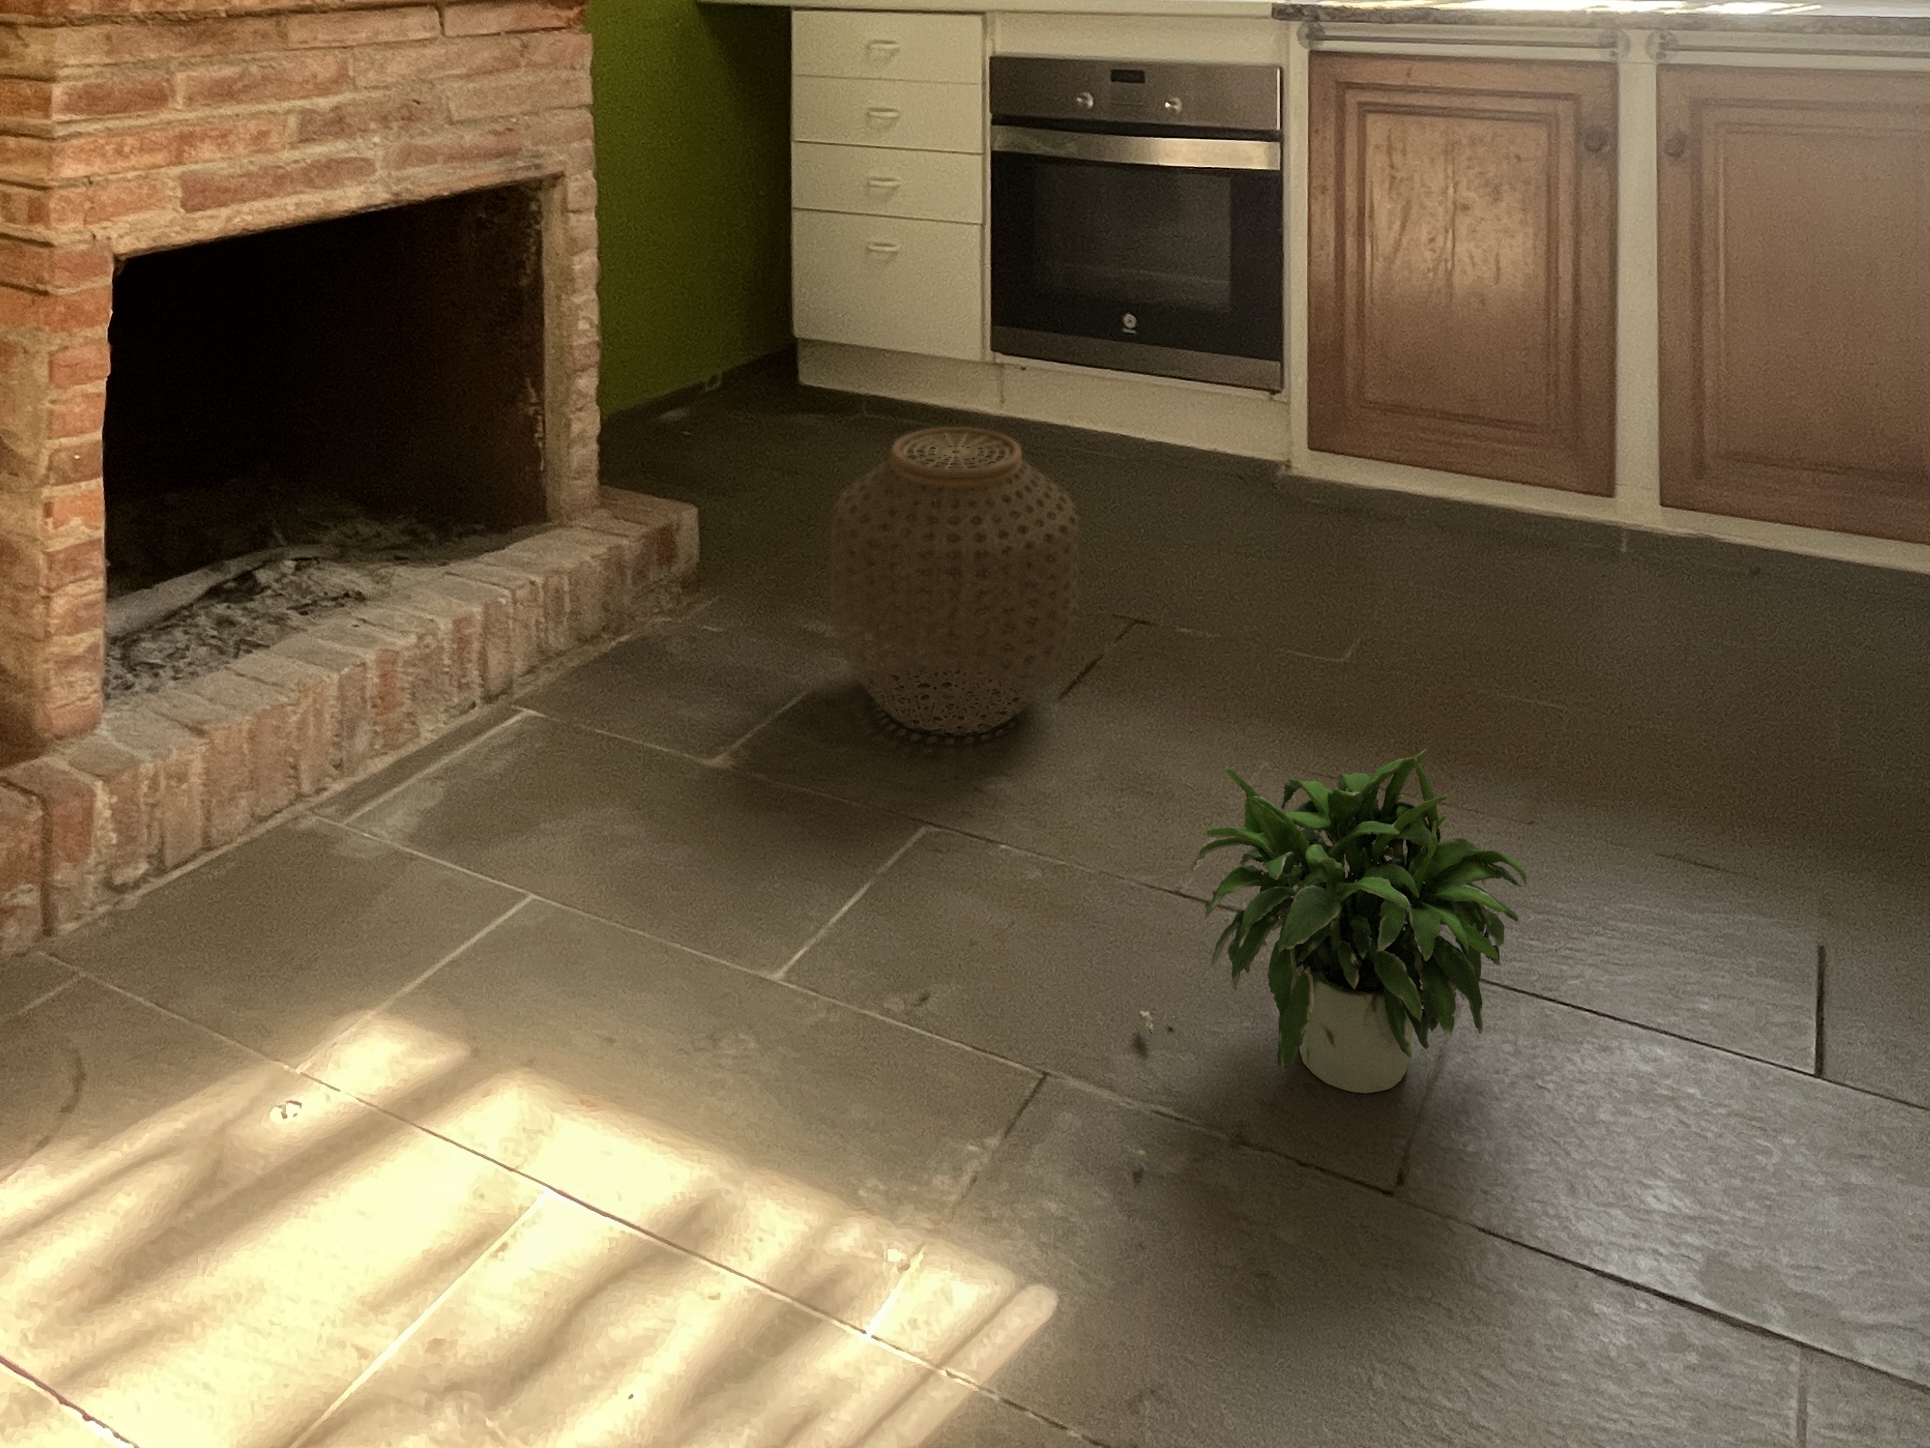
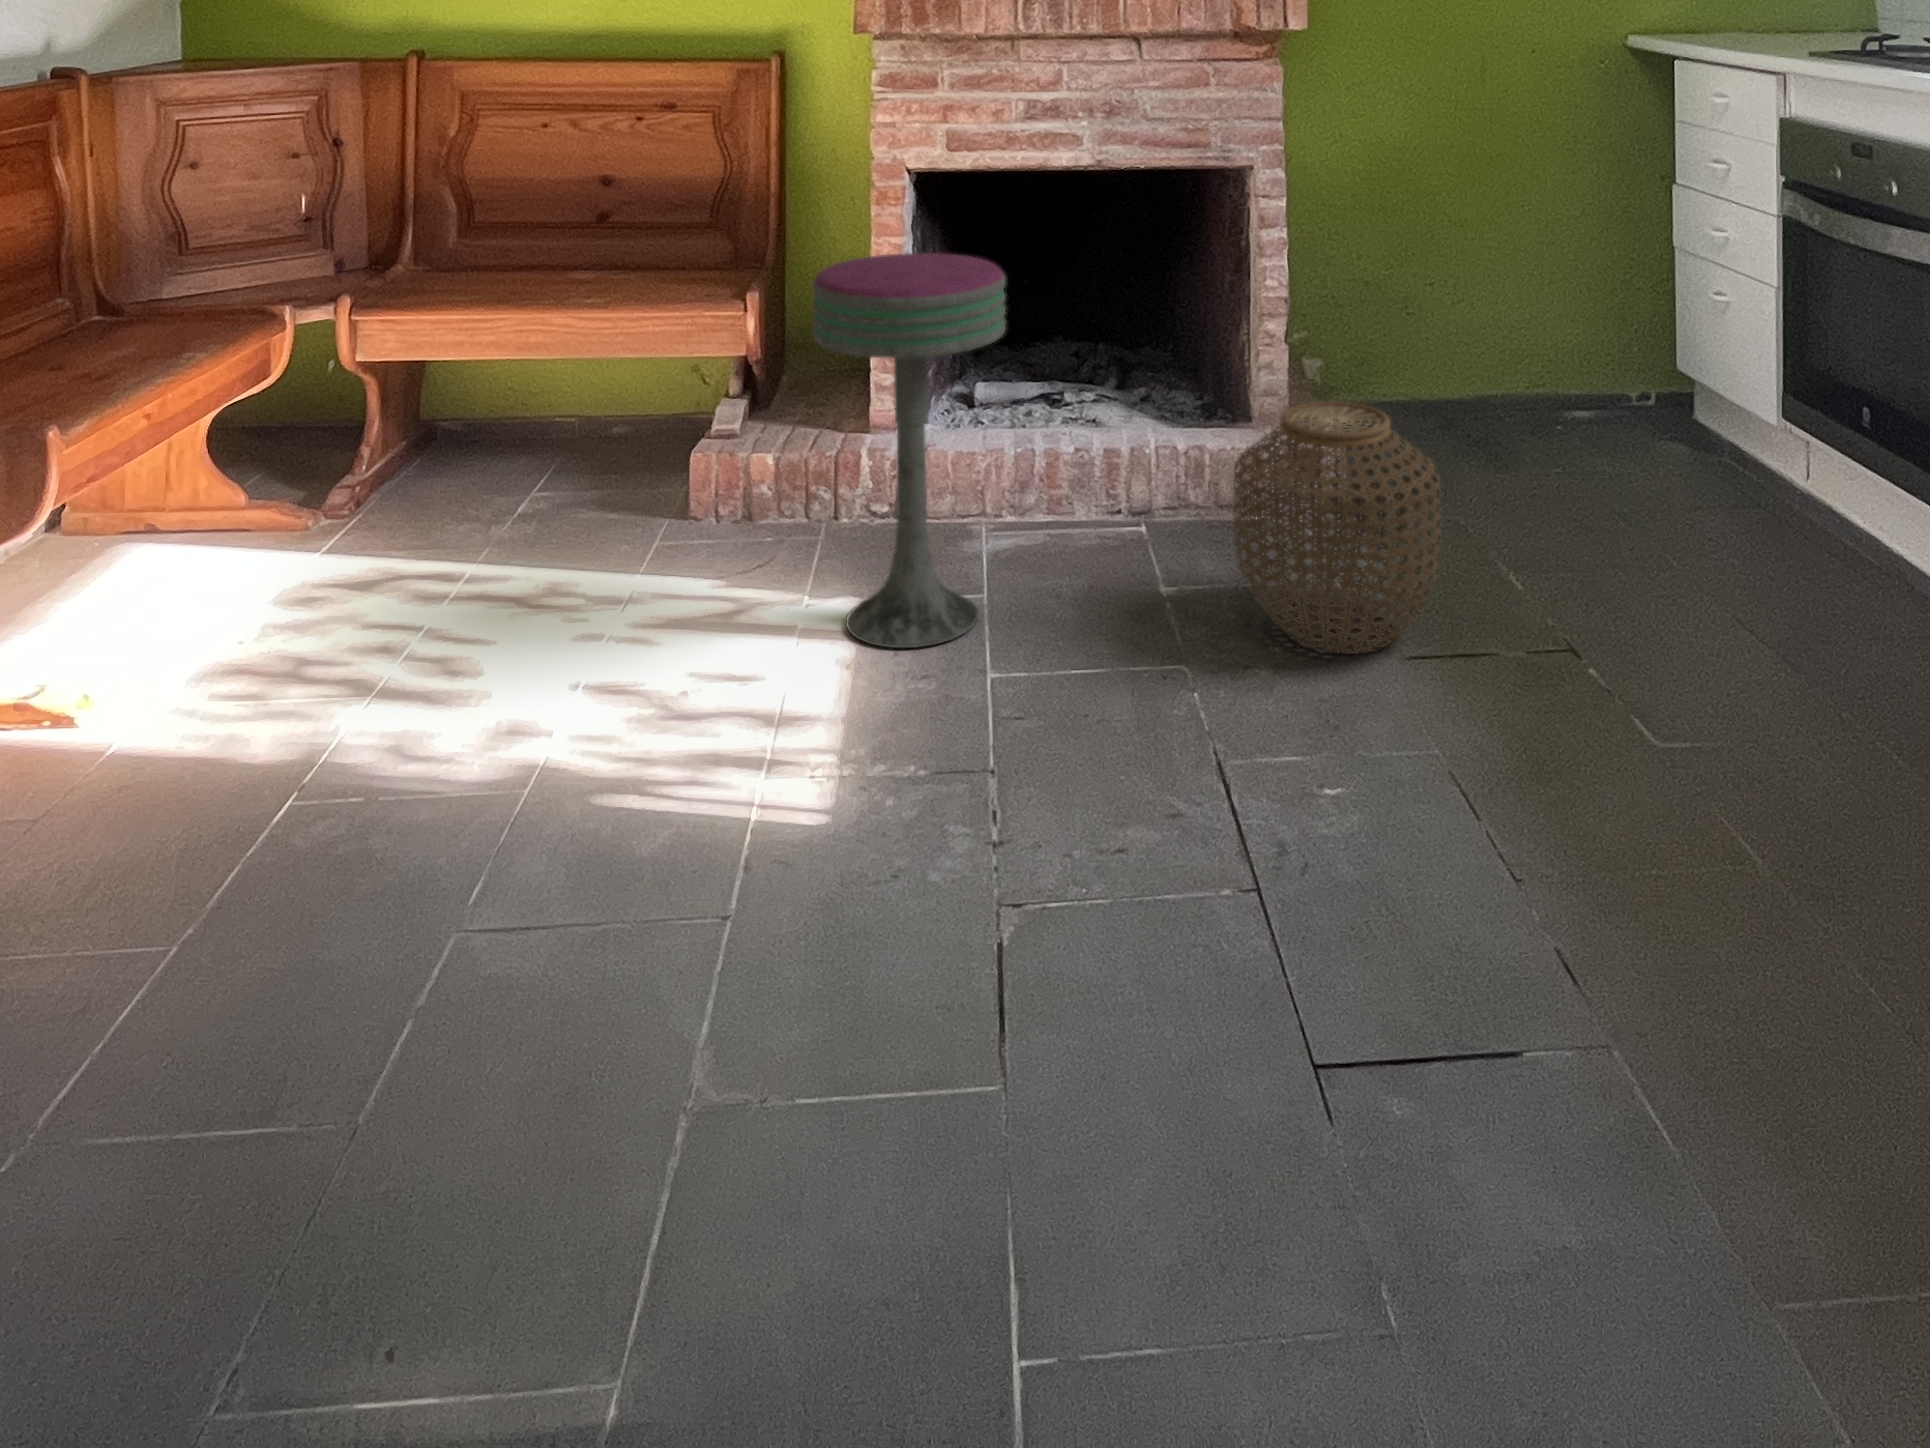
bar stool: none [365,362,700,1057] -> present [812,253,1006,648]
potted plant: present [1134,748,1527,1159] -> none [939,627,1257,906]

